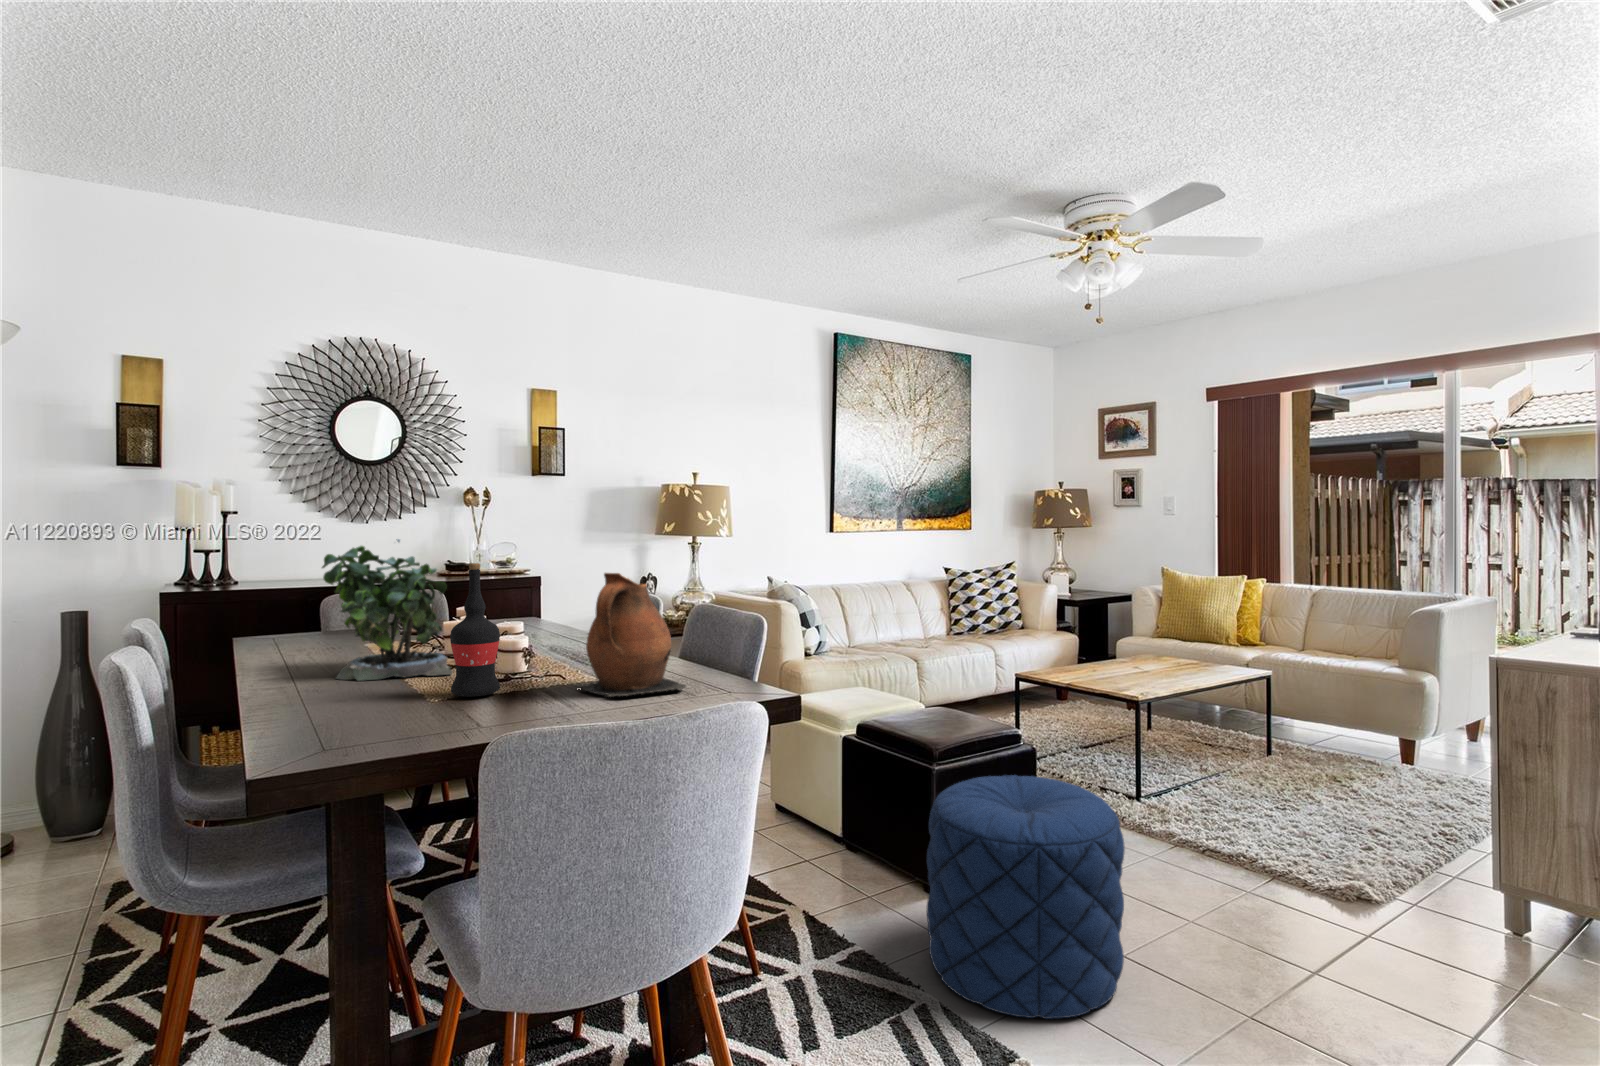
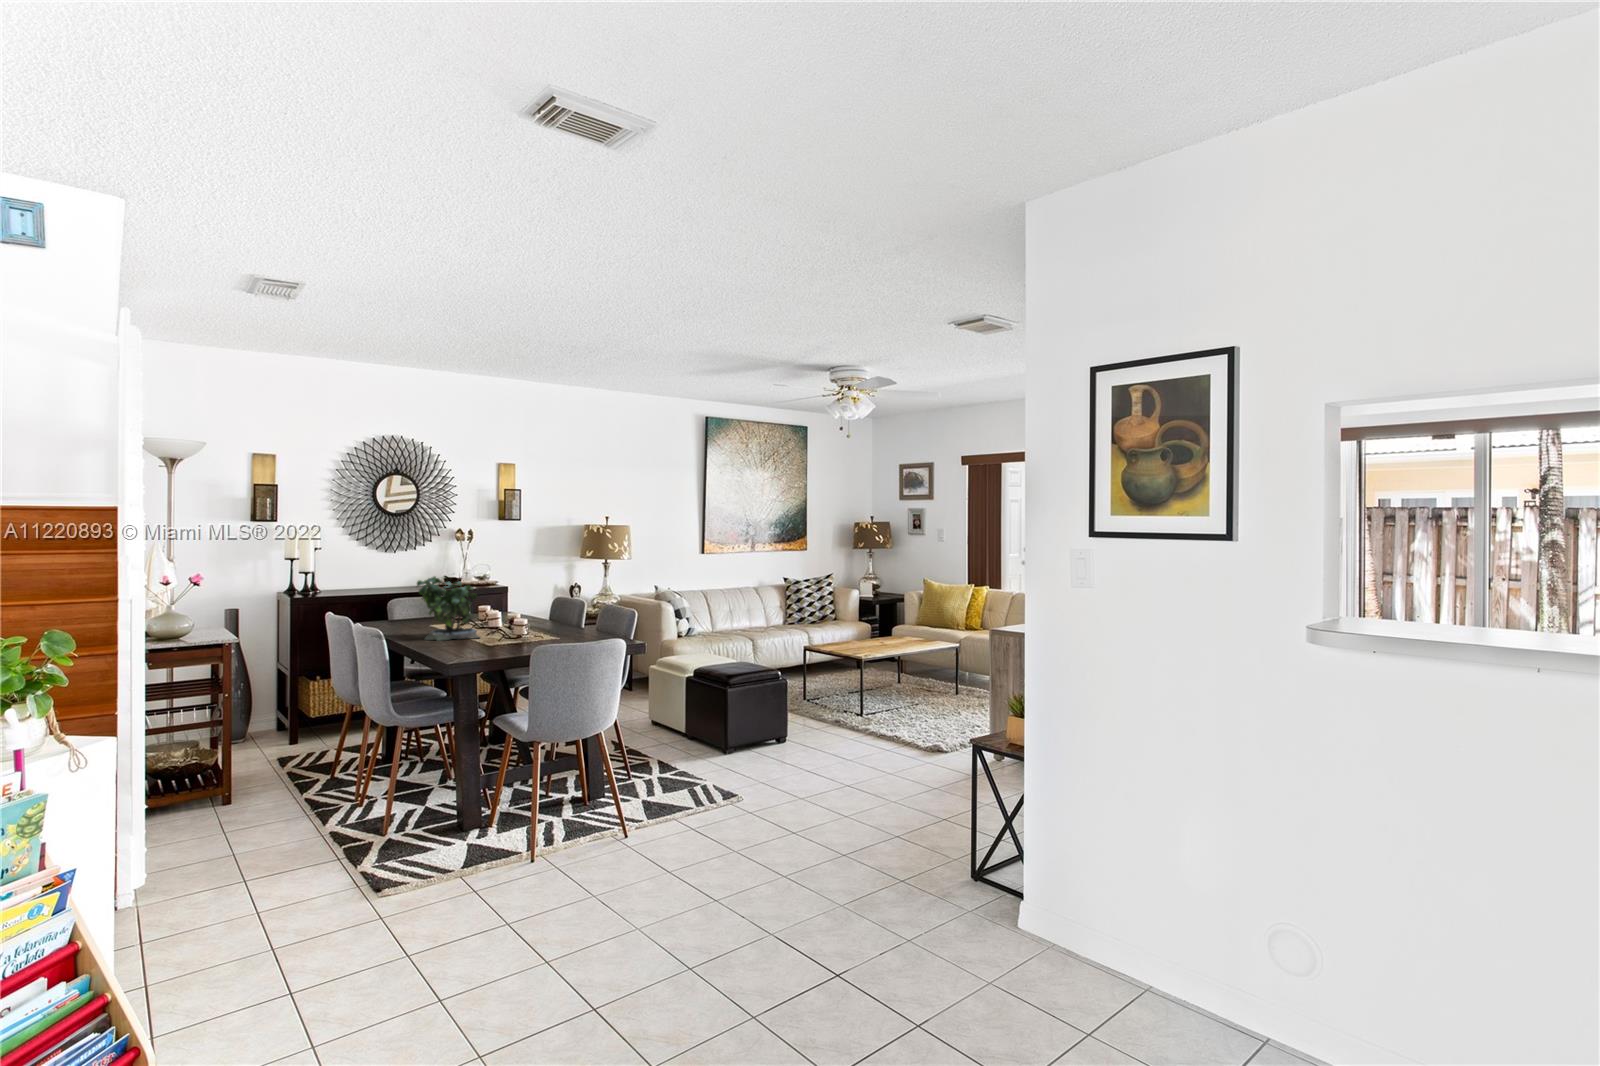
wine bottle: present [450,563,500,697] -> none [487,586,509,645]
ceramic pitcher: present [576,573,686,697] -> none [543,590,595,645]
pouf: present [926,775,1125,1019] -> none [711,687,799,787]

